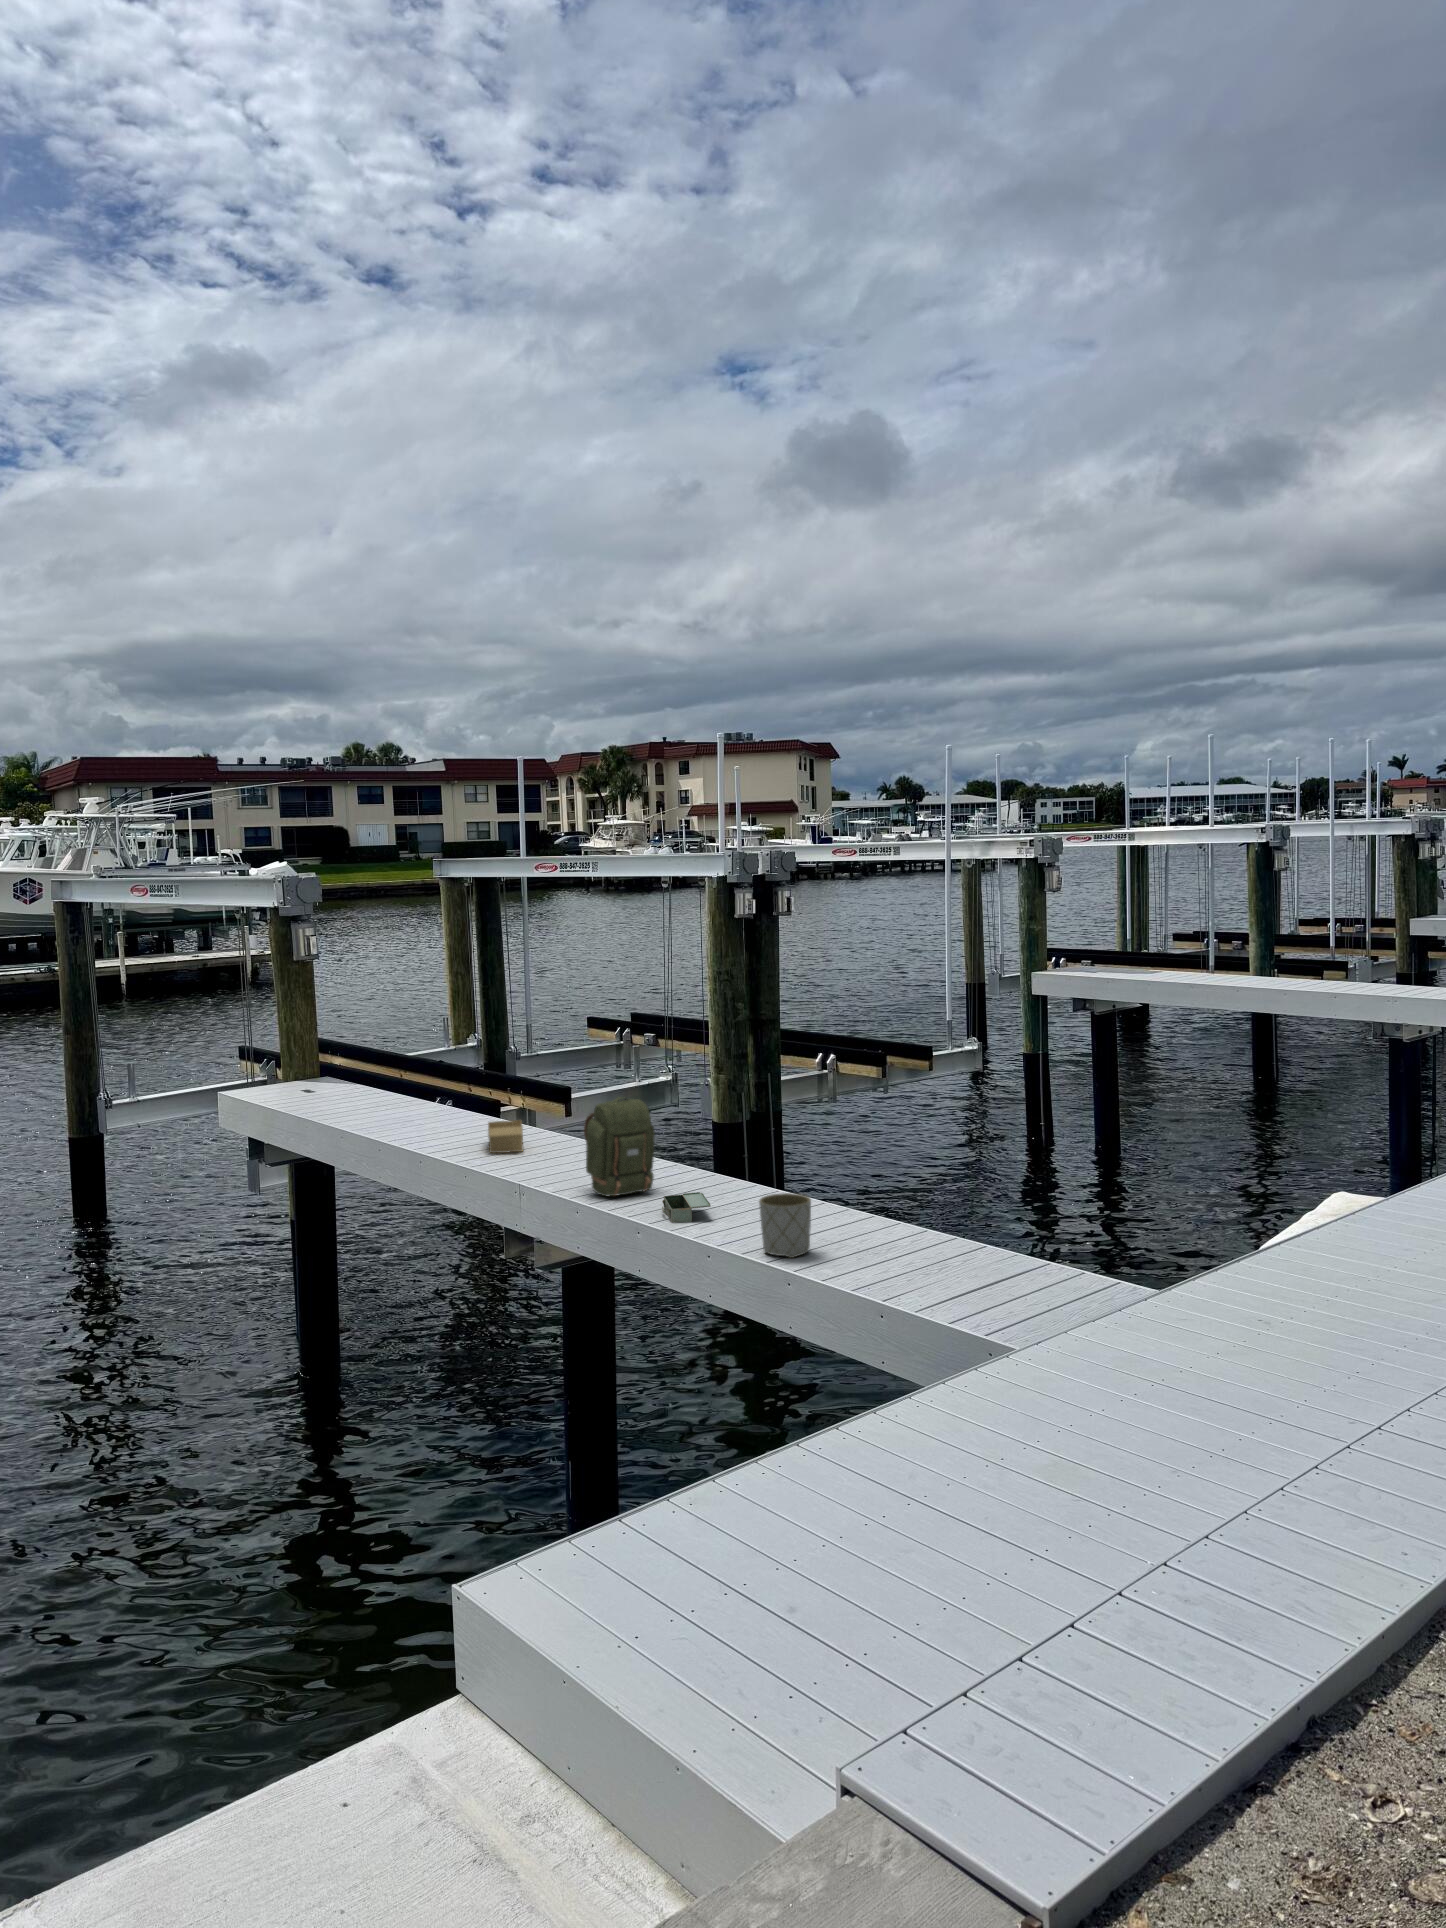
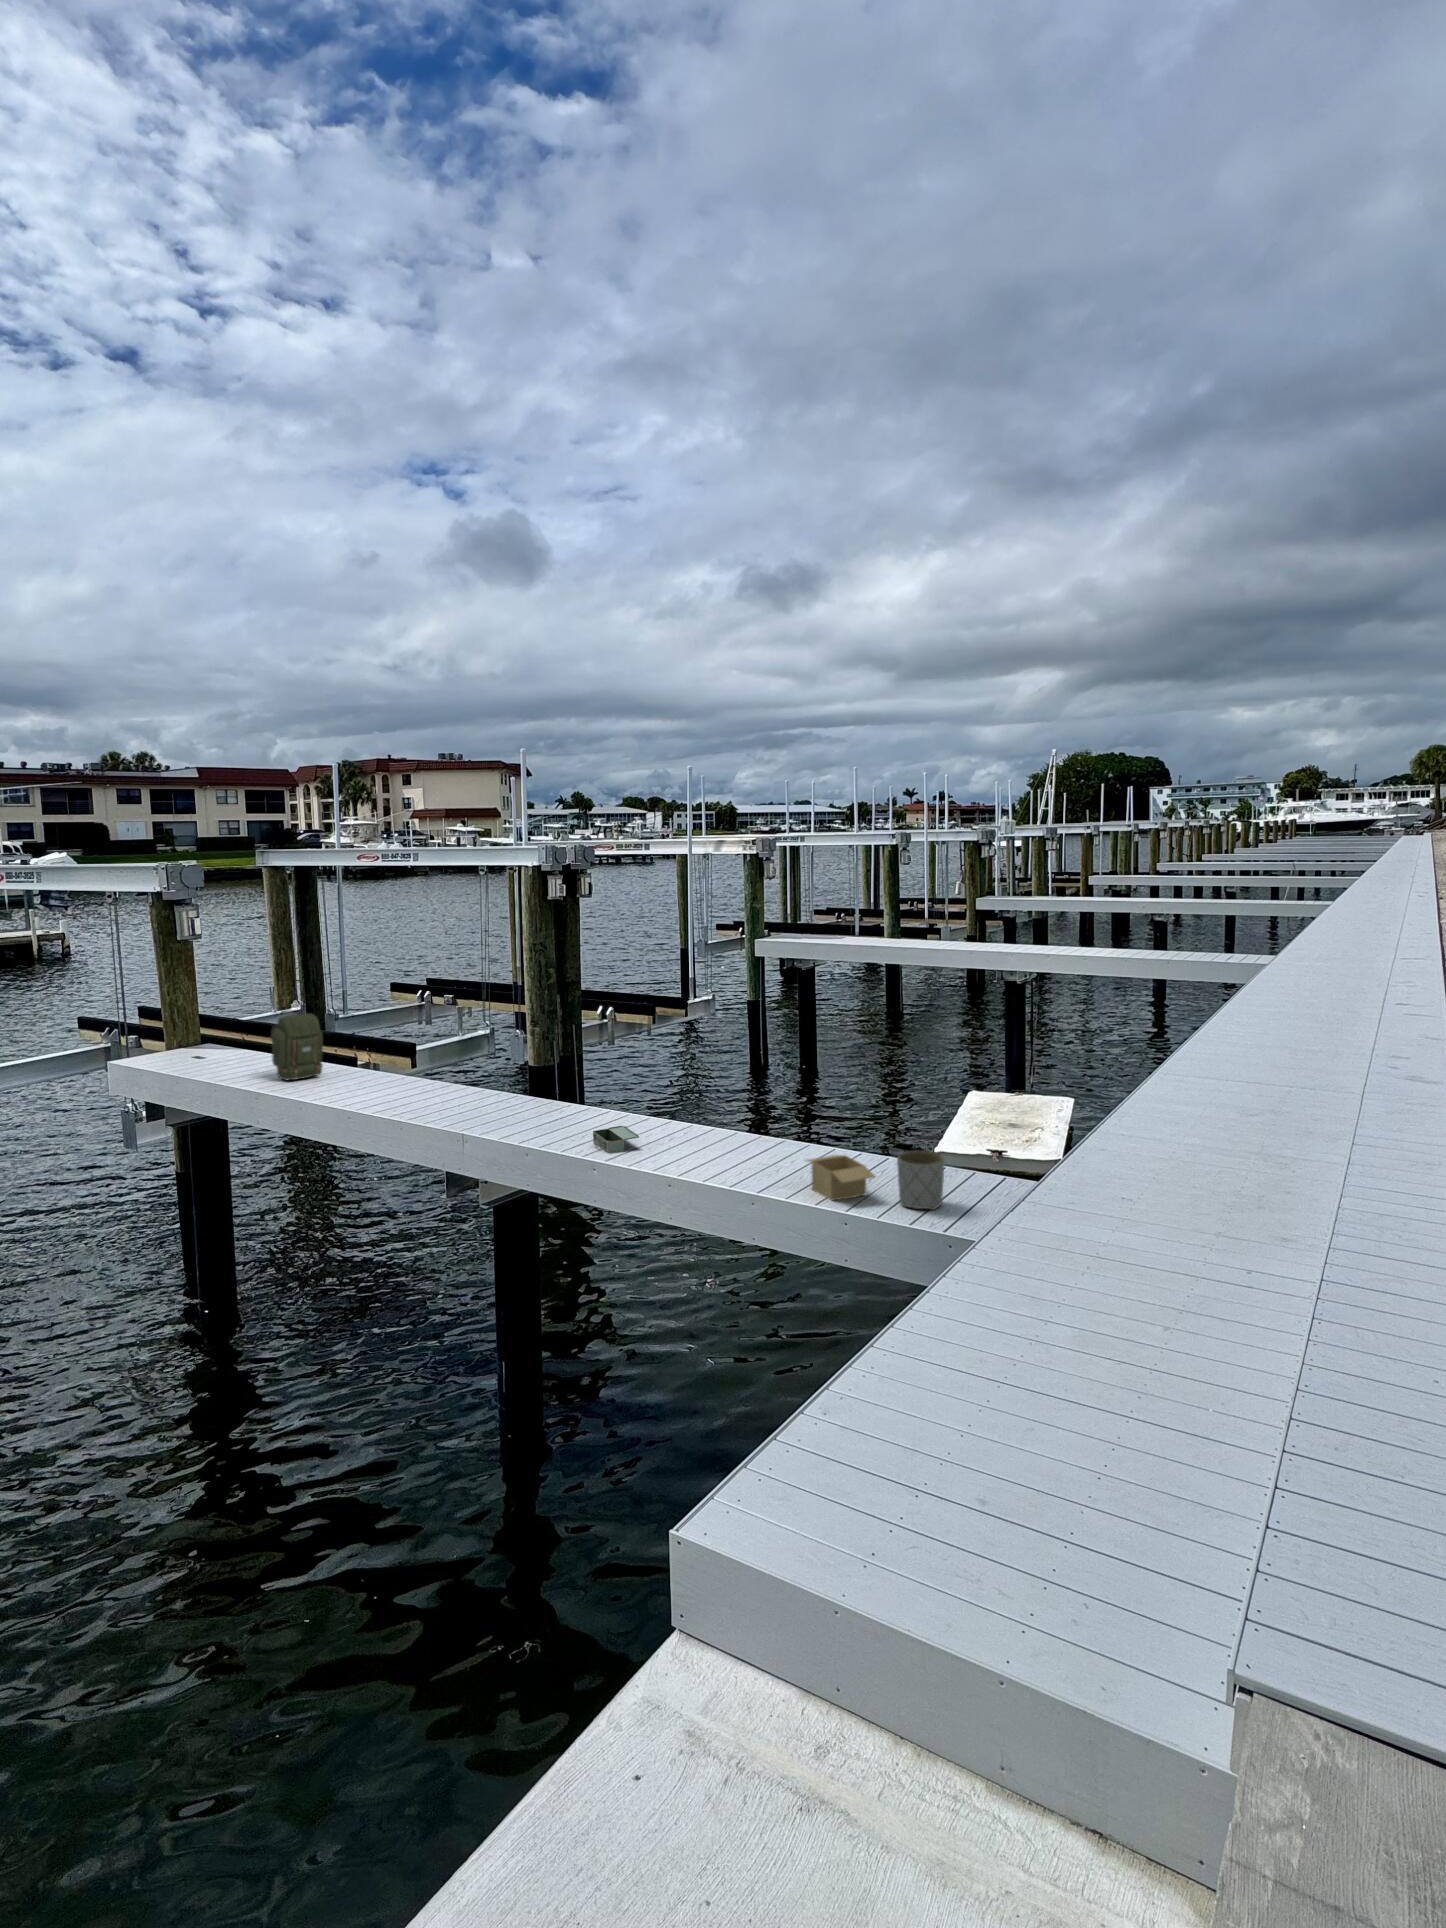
backpack: present [584,1097,655,1196] -> present [271,1012,323,1080]
cardboard box: present [488,1120,523,1153] -> present [807,1155,875,1200]
planter: present [759,1193,811,1258] -> present [897,1151,945,1210]

